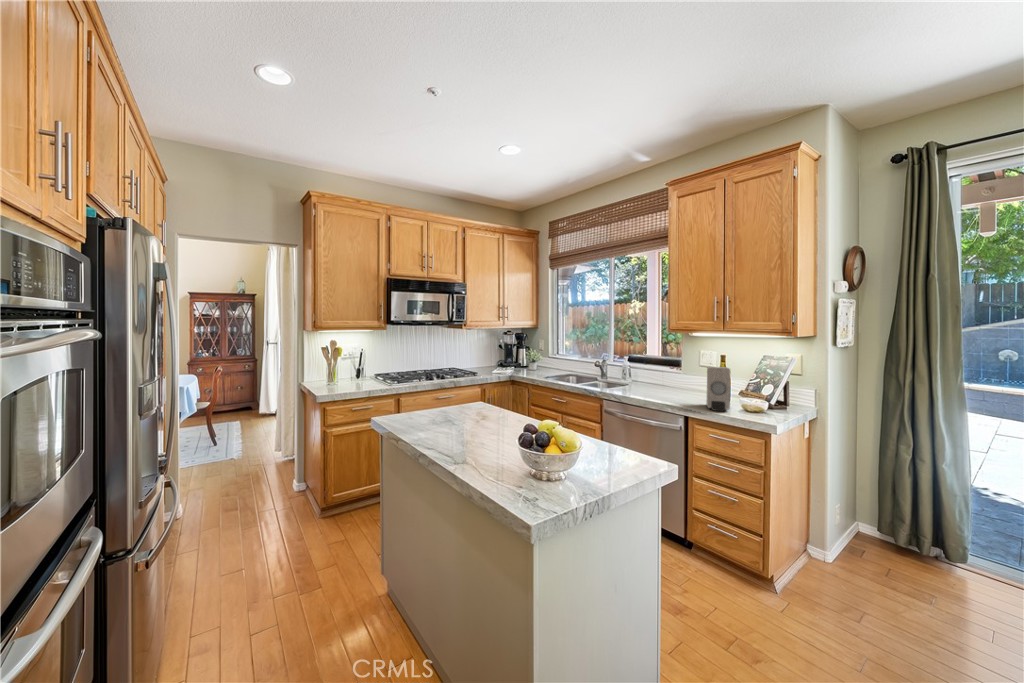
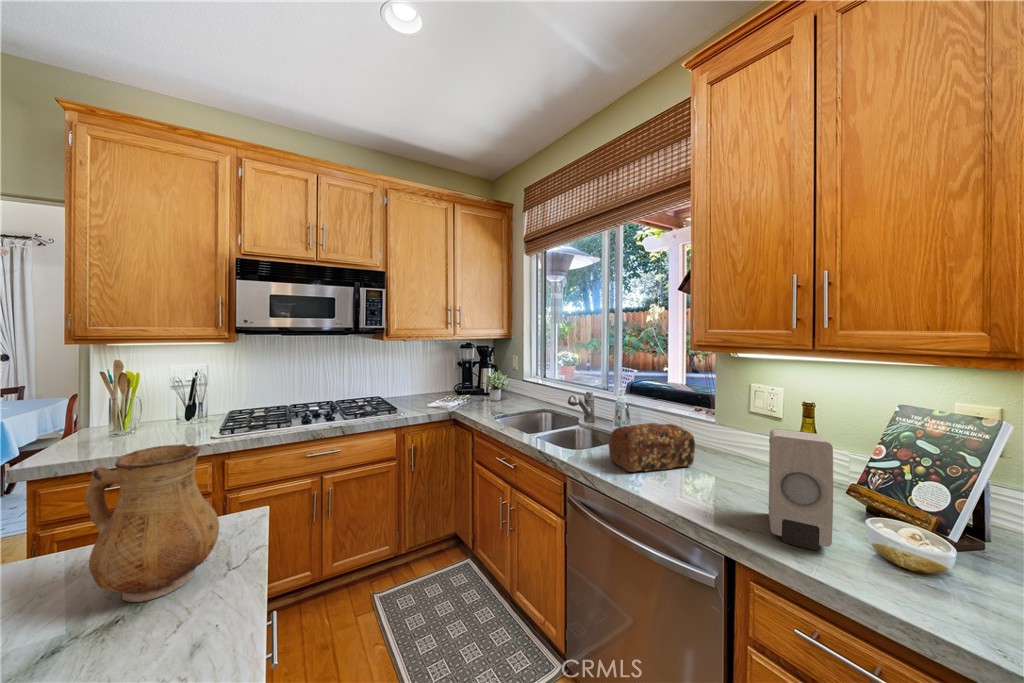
ceramic pitcher: none [462,372,504,427] -> present [86,444,219,602]
bread loaf: none [627,372,672,396] -> present [608,423,695,472]

